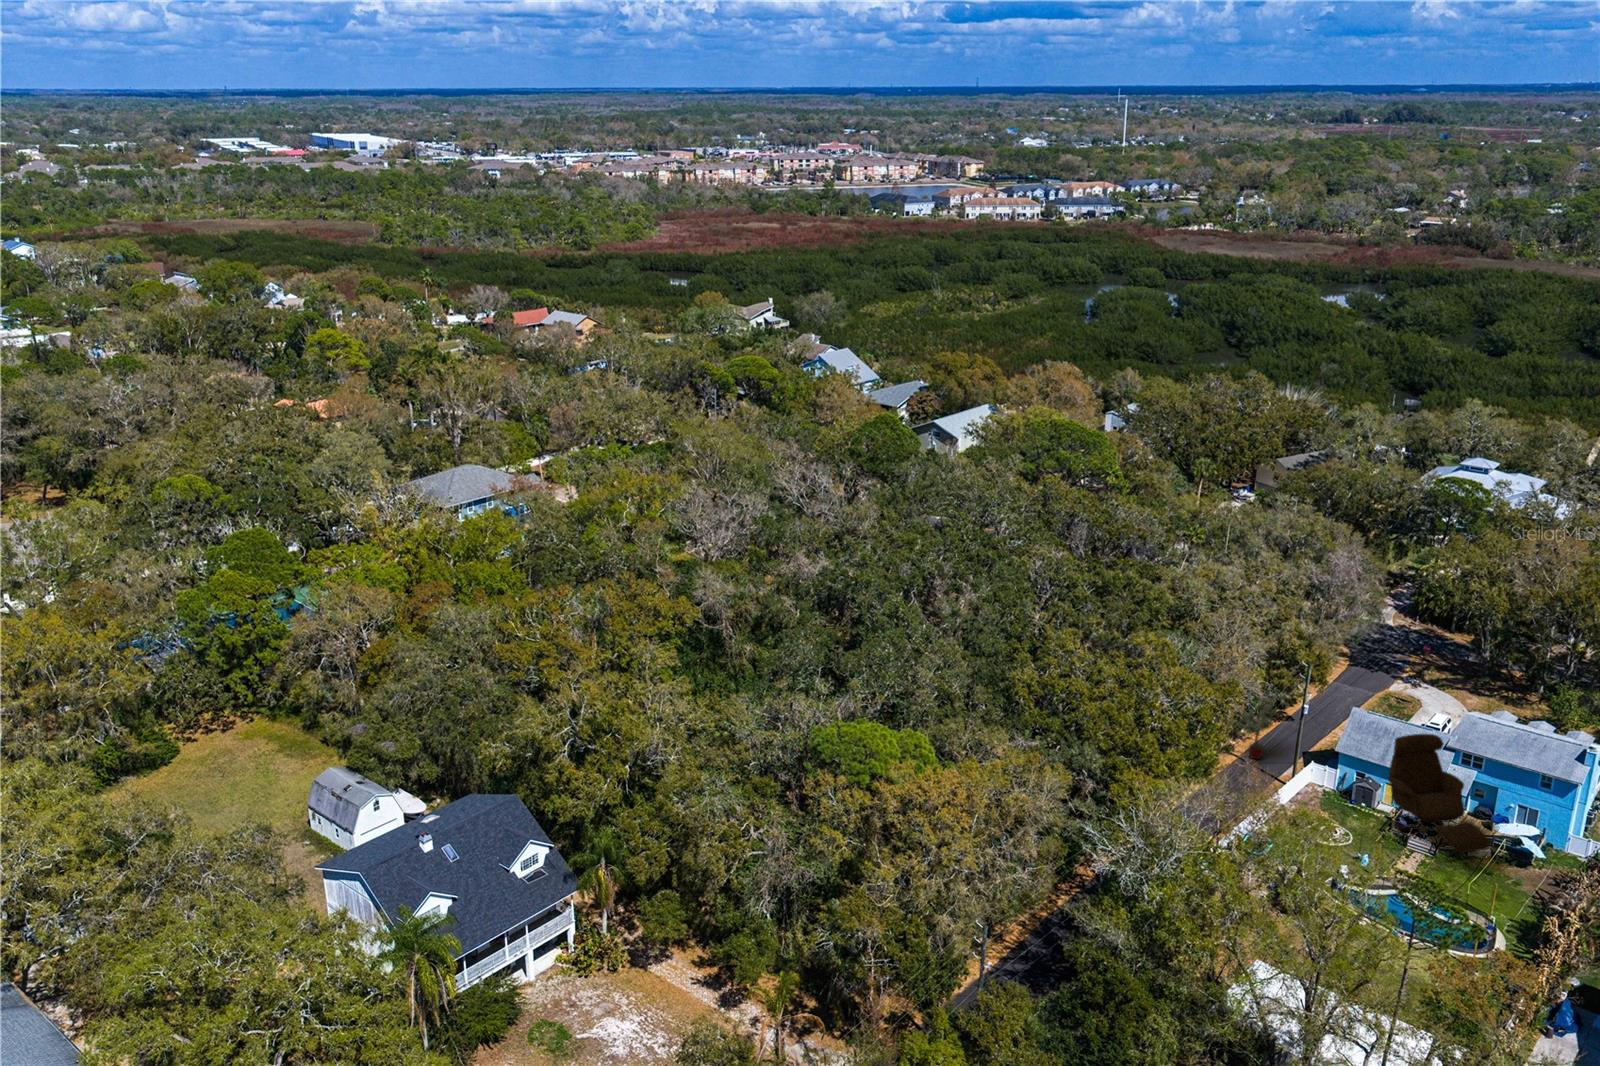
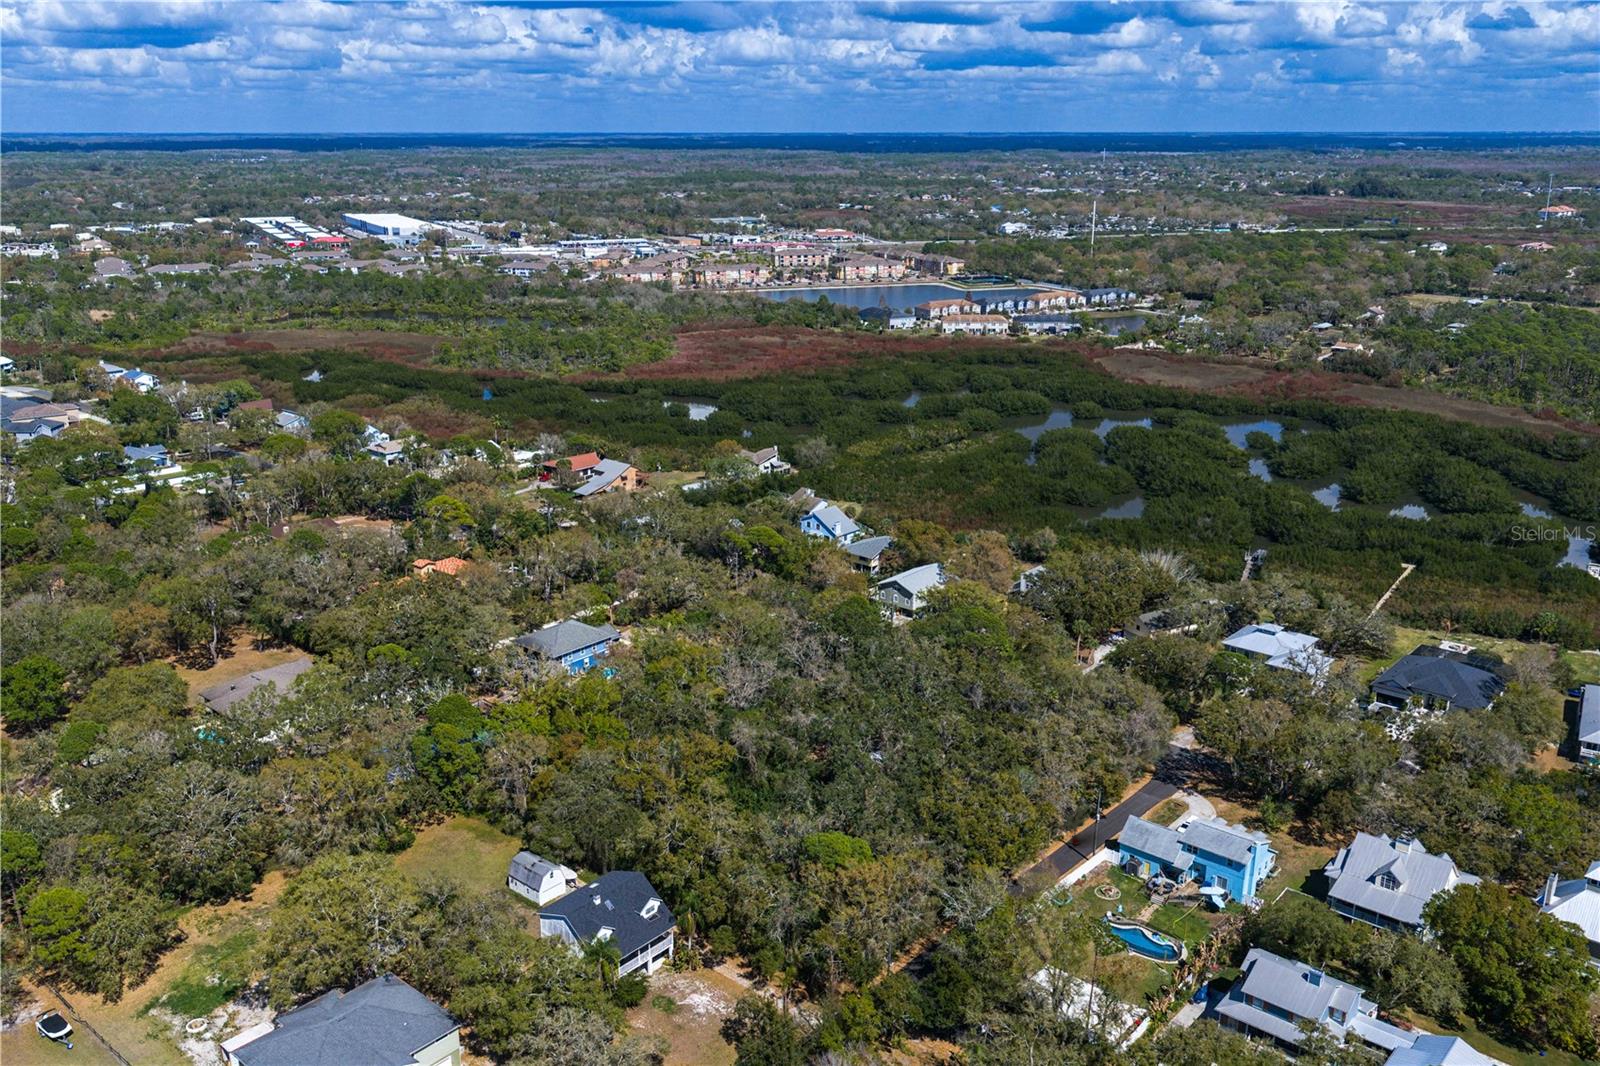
lounge chair: present [1388,734,1489,864] -> none [1142,833,1194,912]

